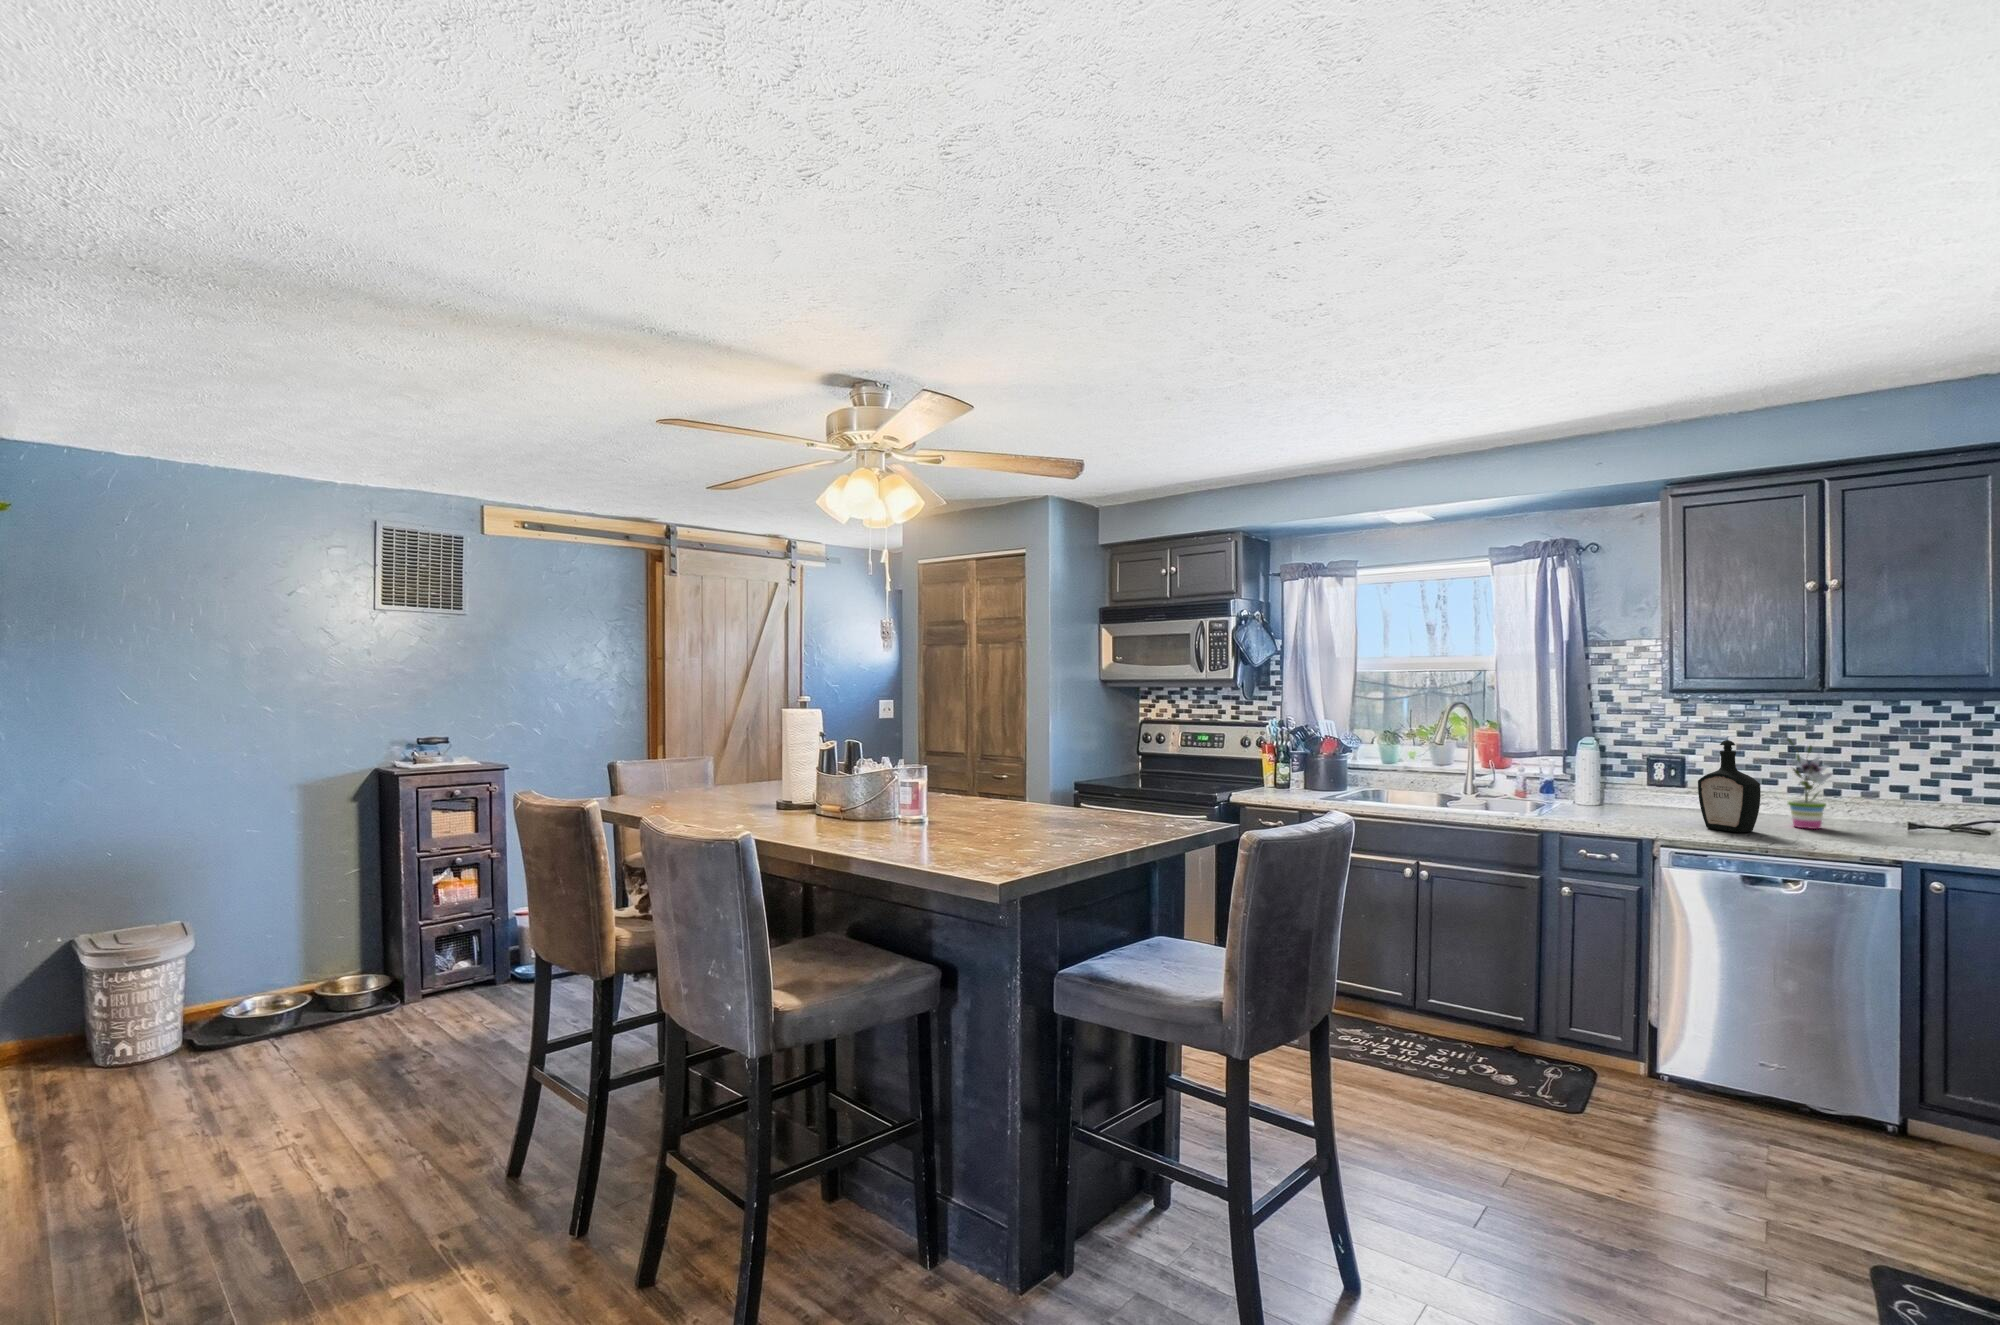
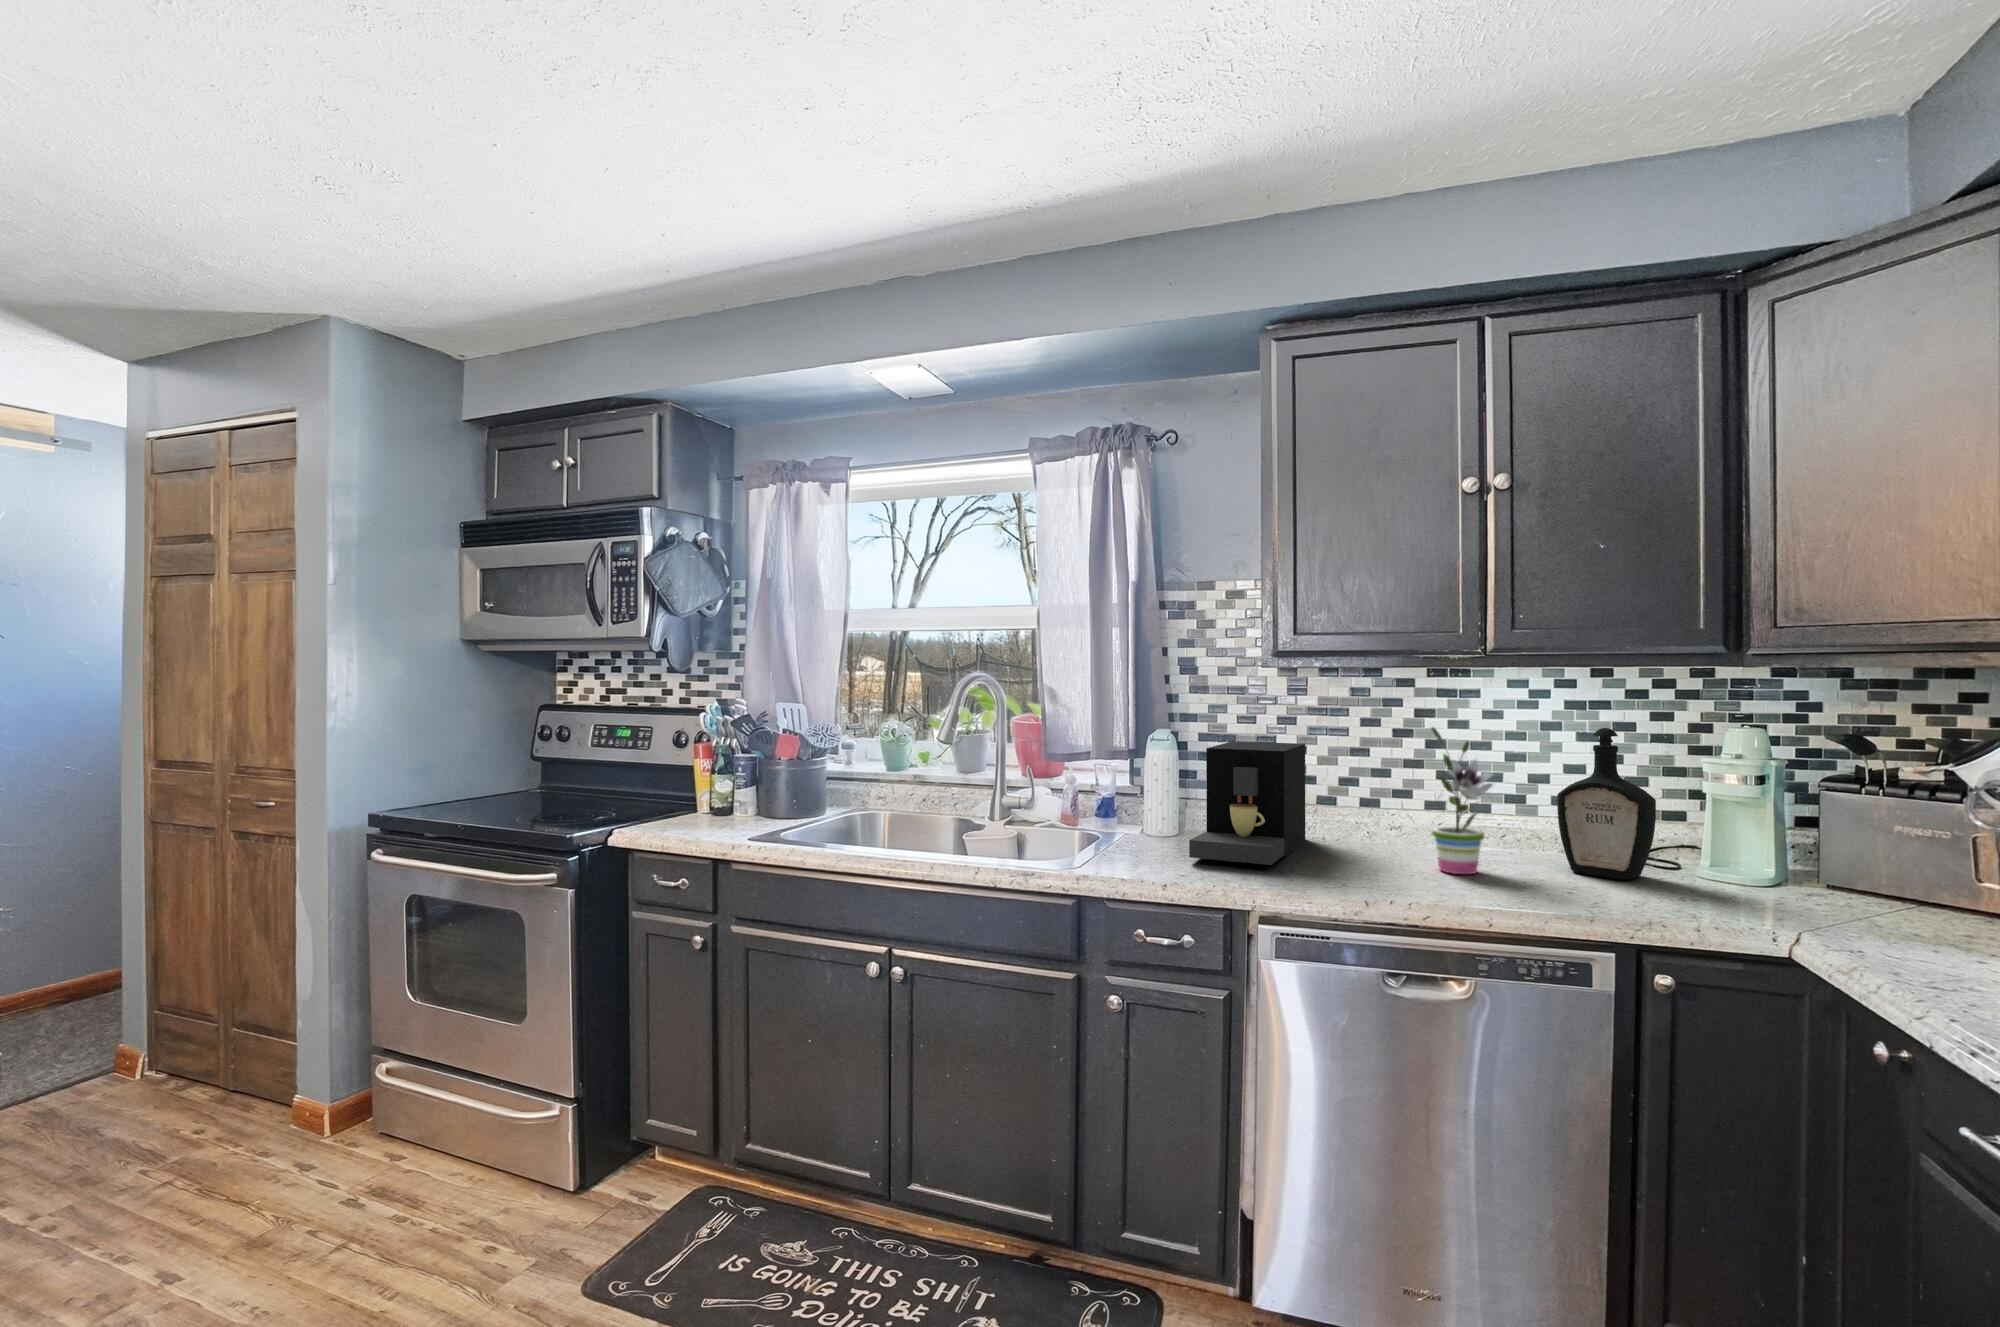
bottle: present [1698,740,1761,832] -> present [1557,728,1656,880]
coffee maker: none [1612,746,1697,819] -> present [1189,741,1305,865]

